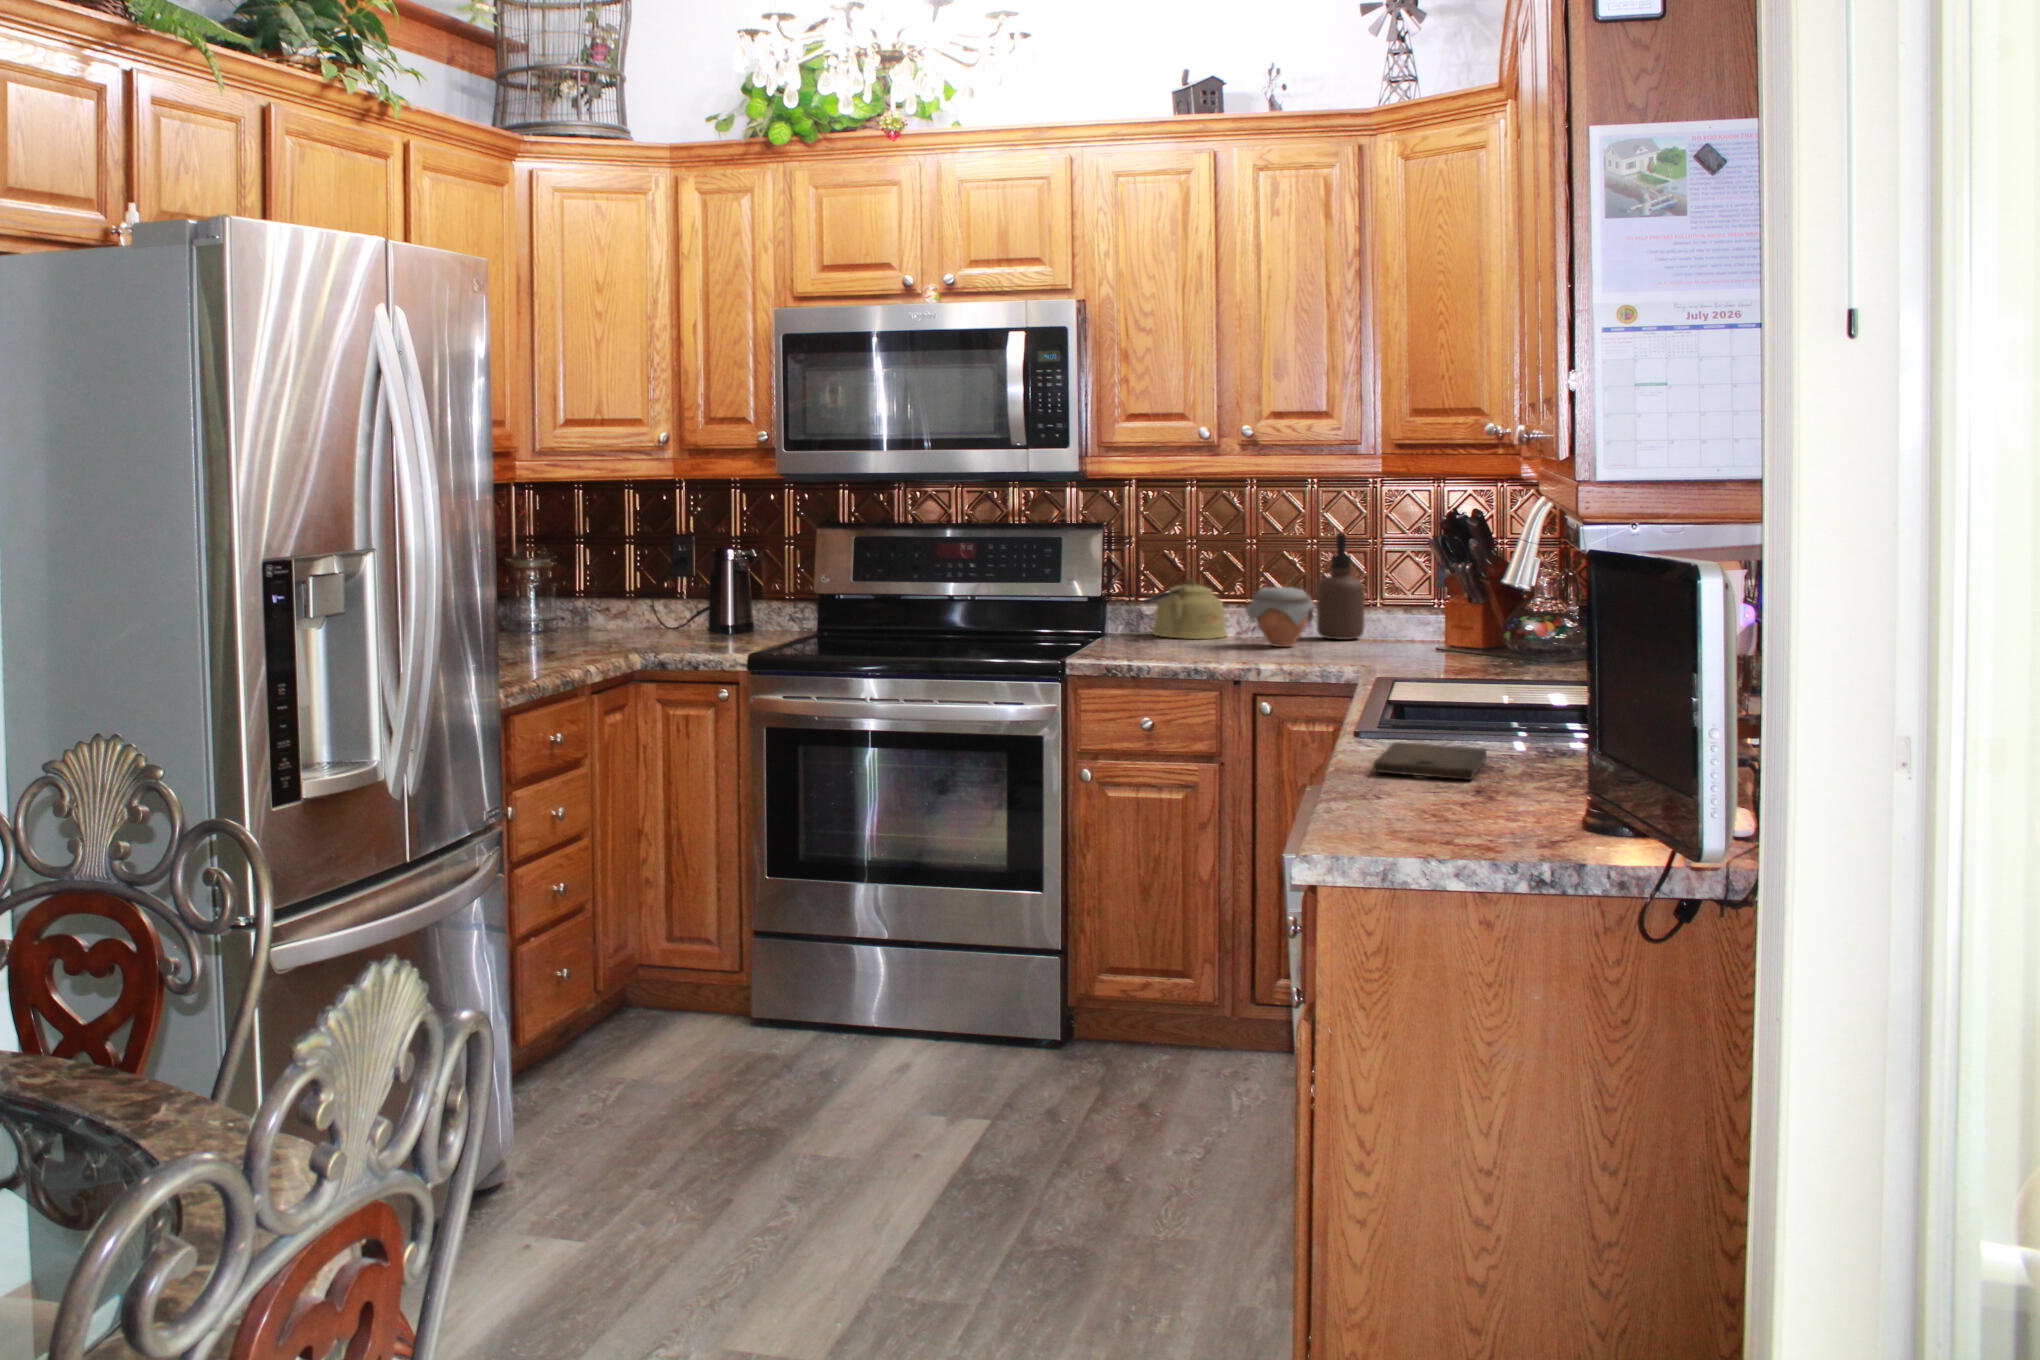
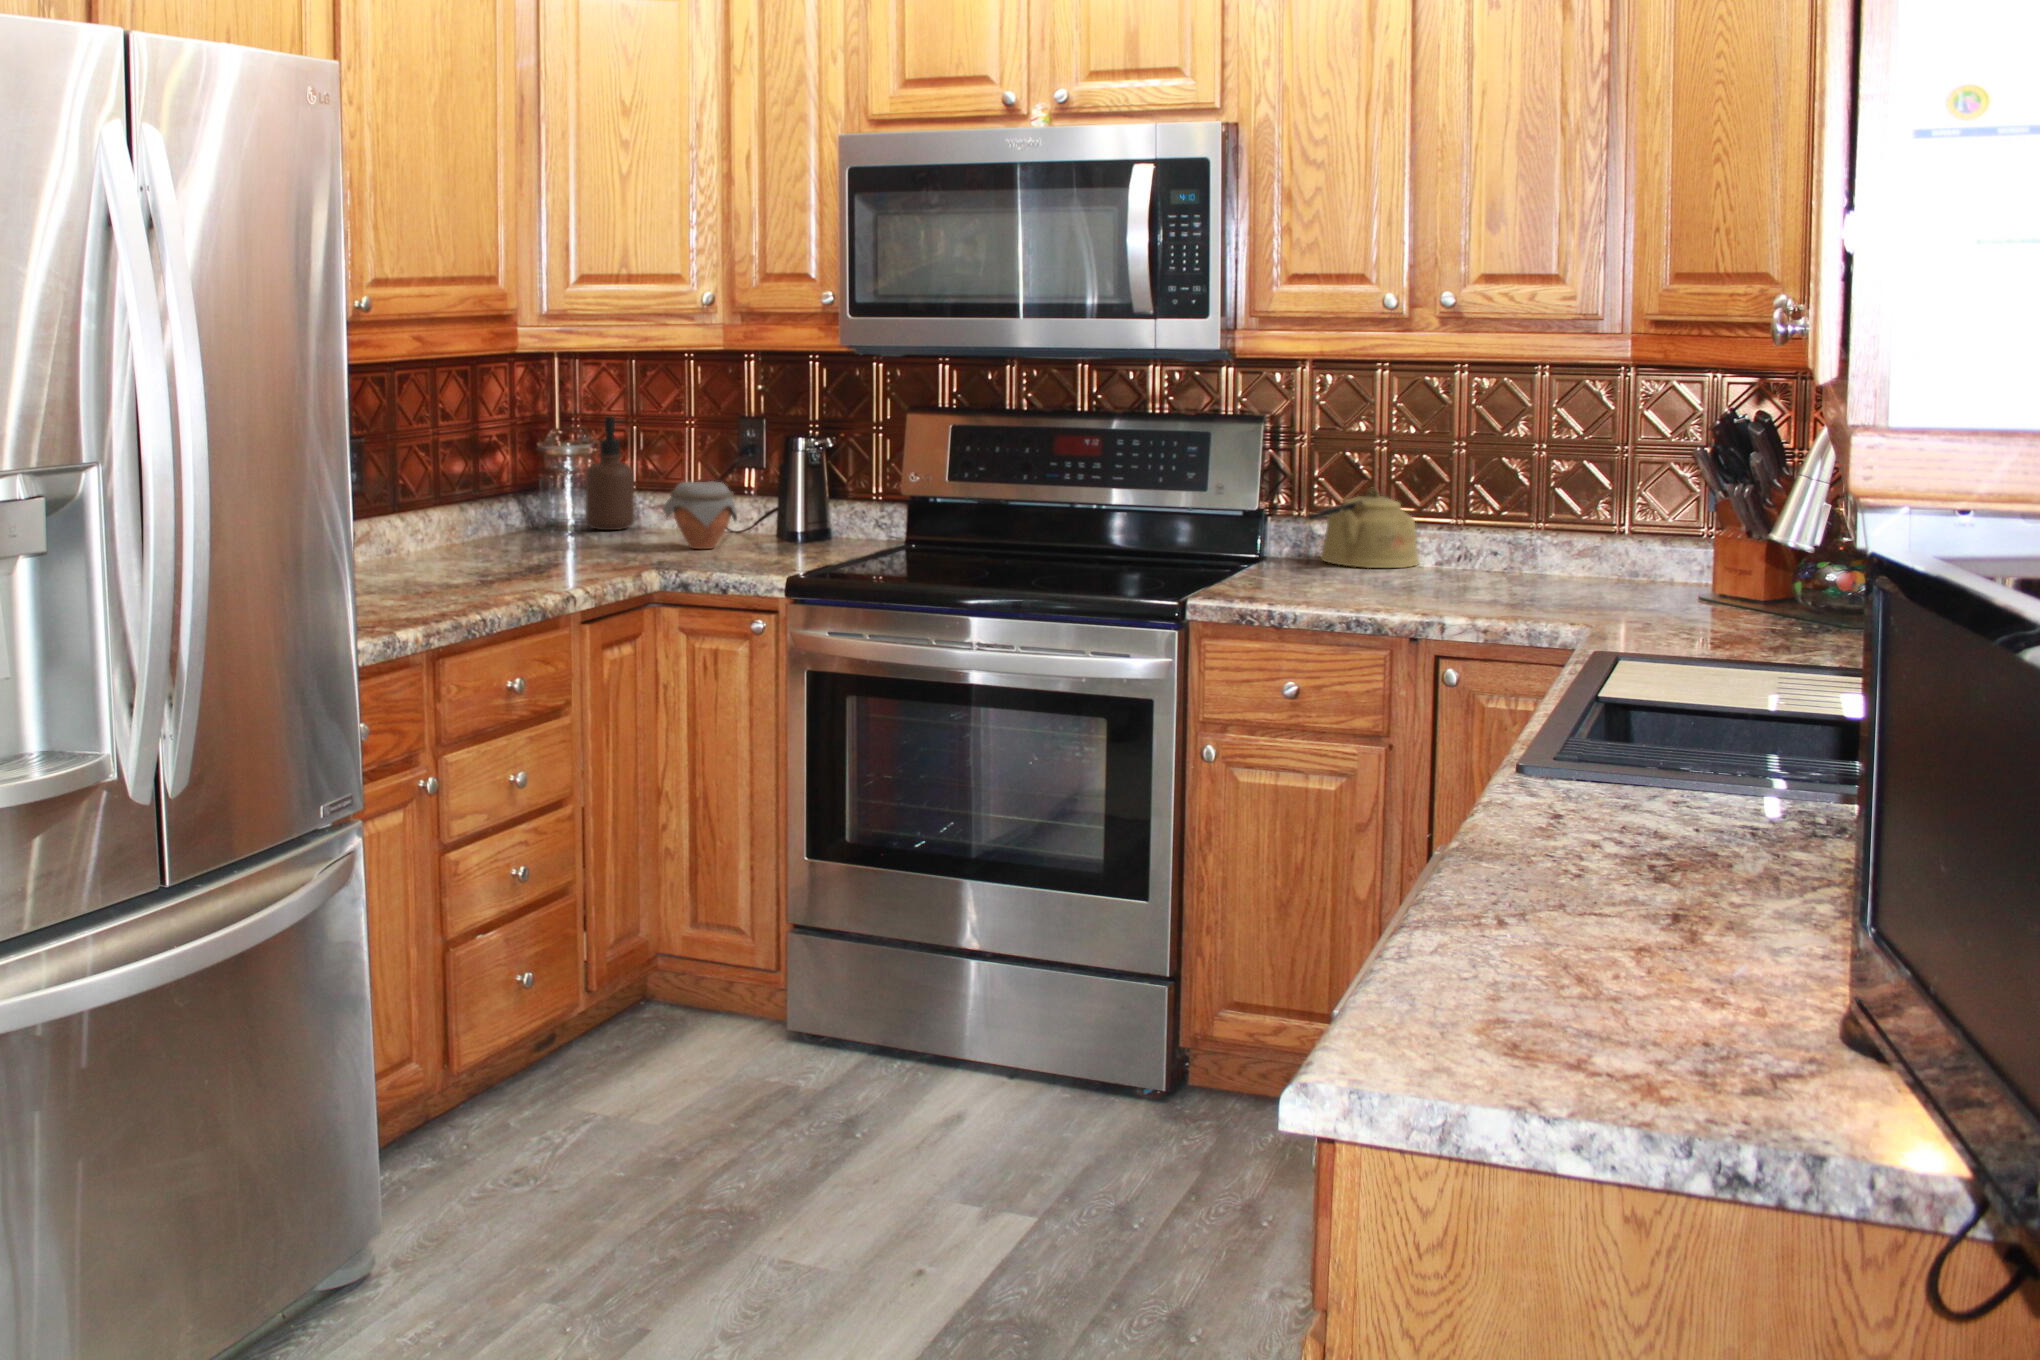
soap dispenser: present [1317,533,1365,640] -> present [586,416,634,530]
jar: present [1246,587,1316,647] -> present [663,481,737,549]
cutting board: present [1373,742,1487,779] -> none [1515,798,1713,889]

